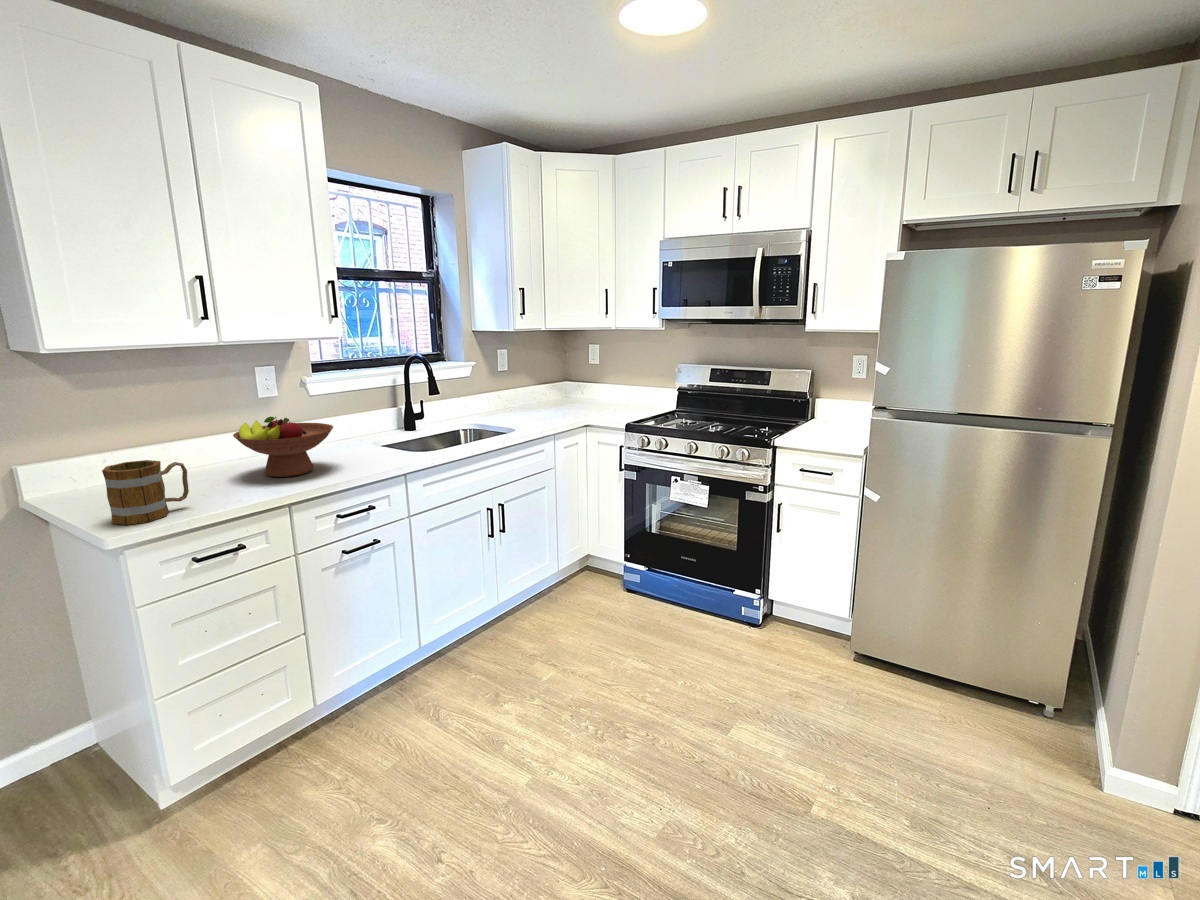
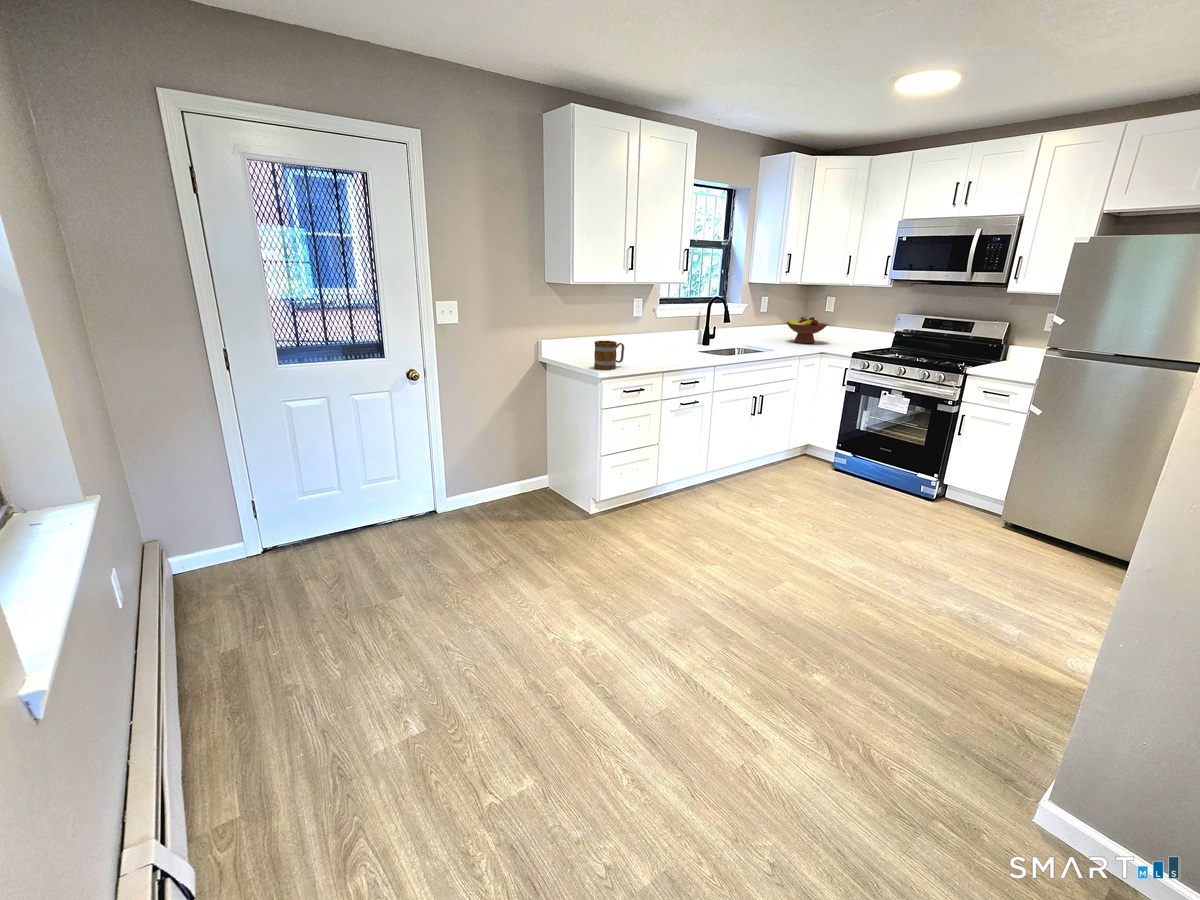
fruit bowl: present [233,417,333,477] -> present [787,317,827,343]

